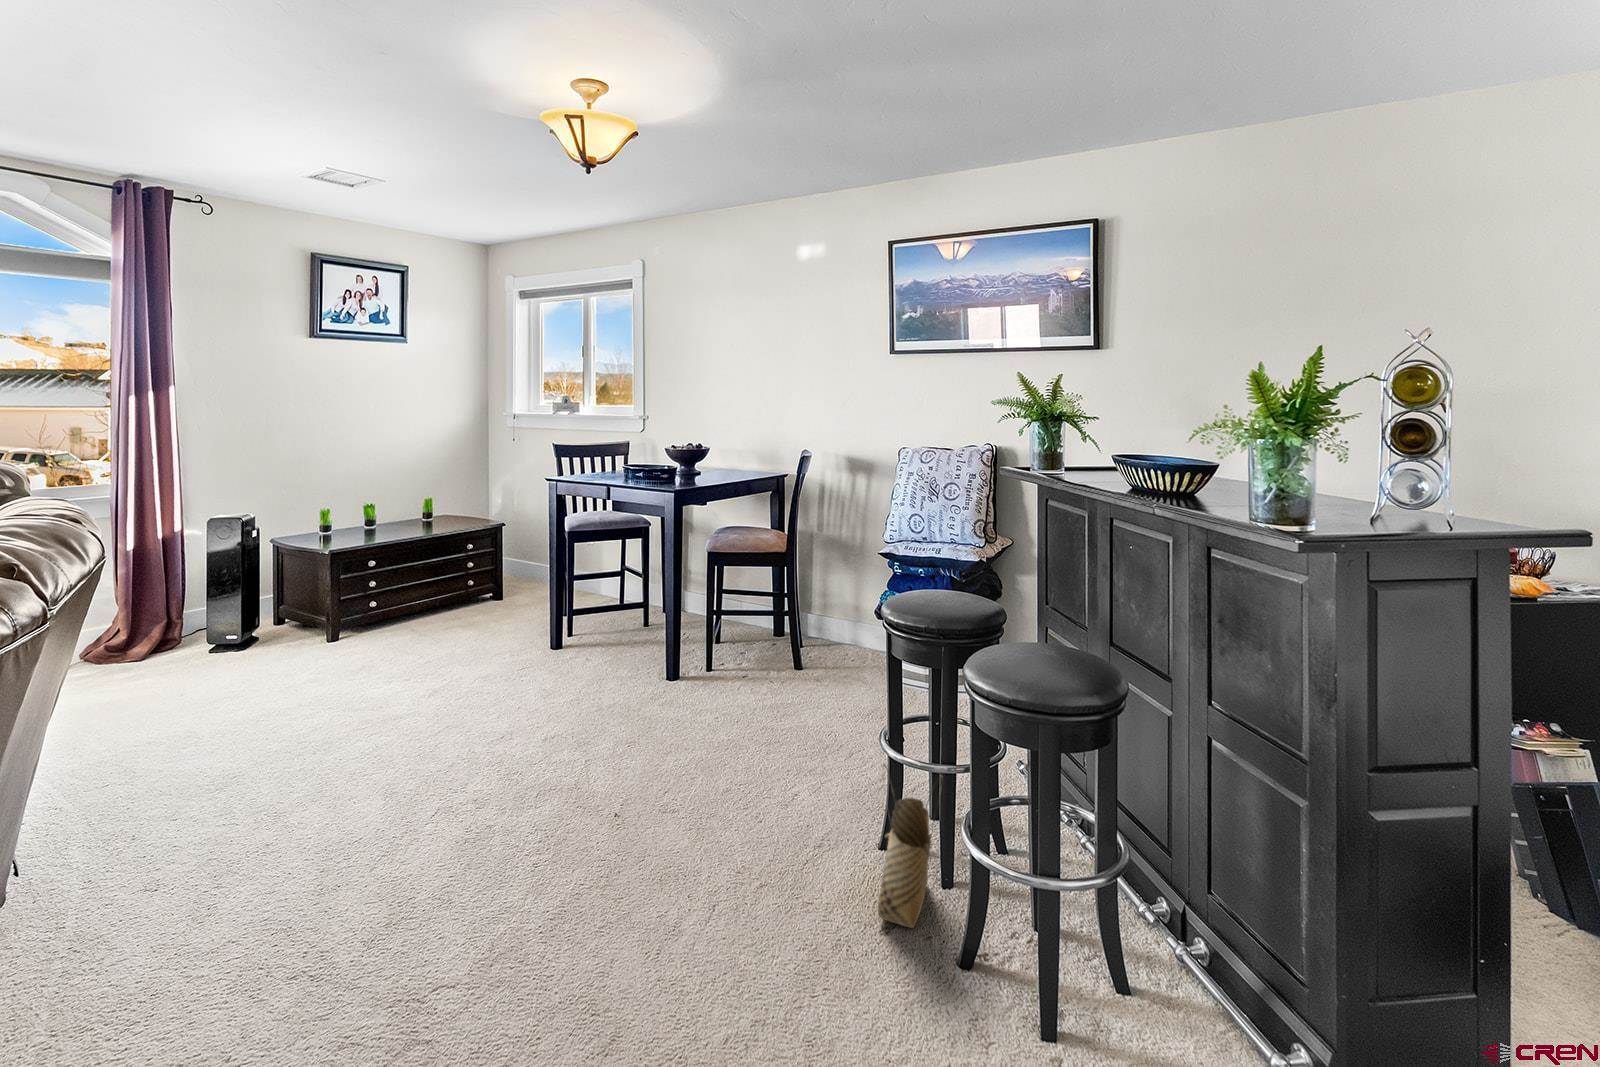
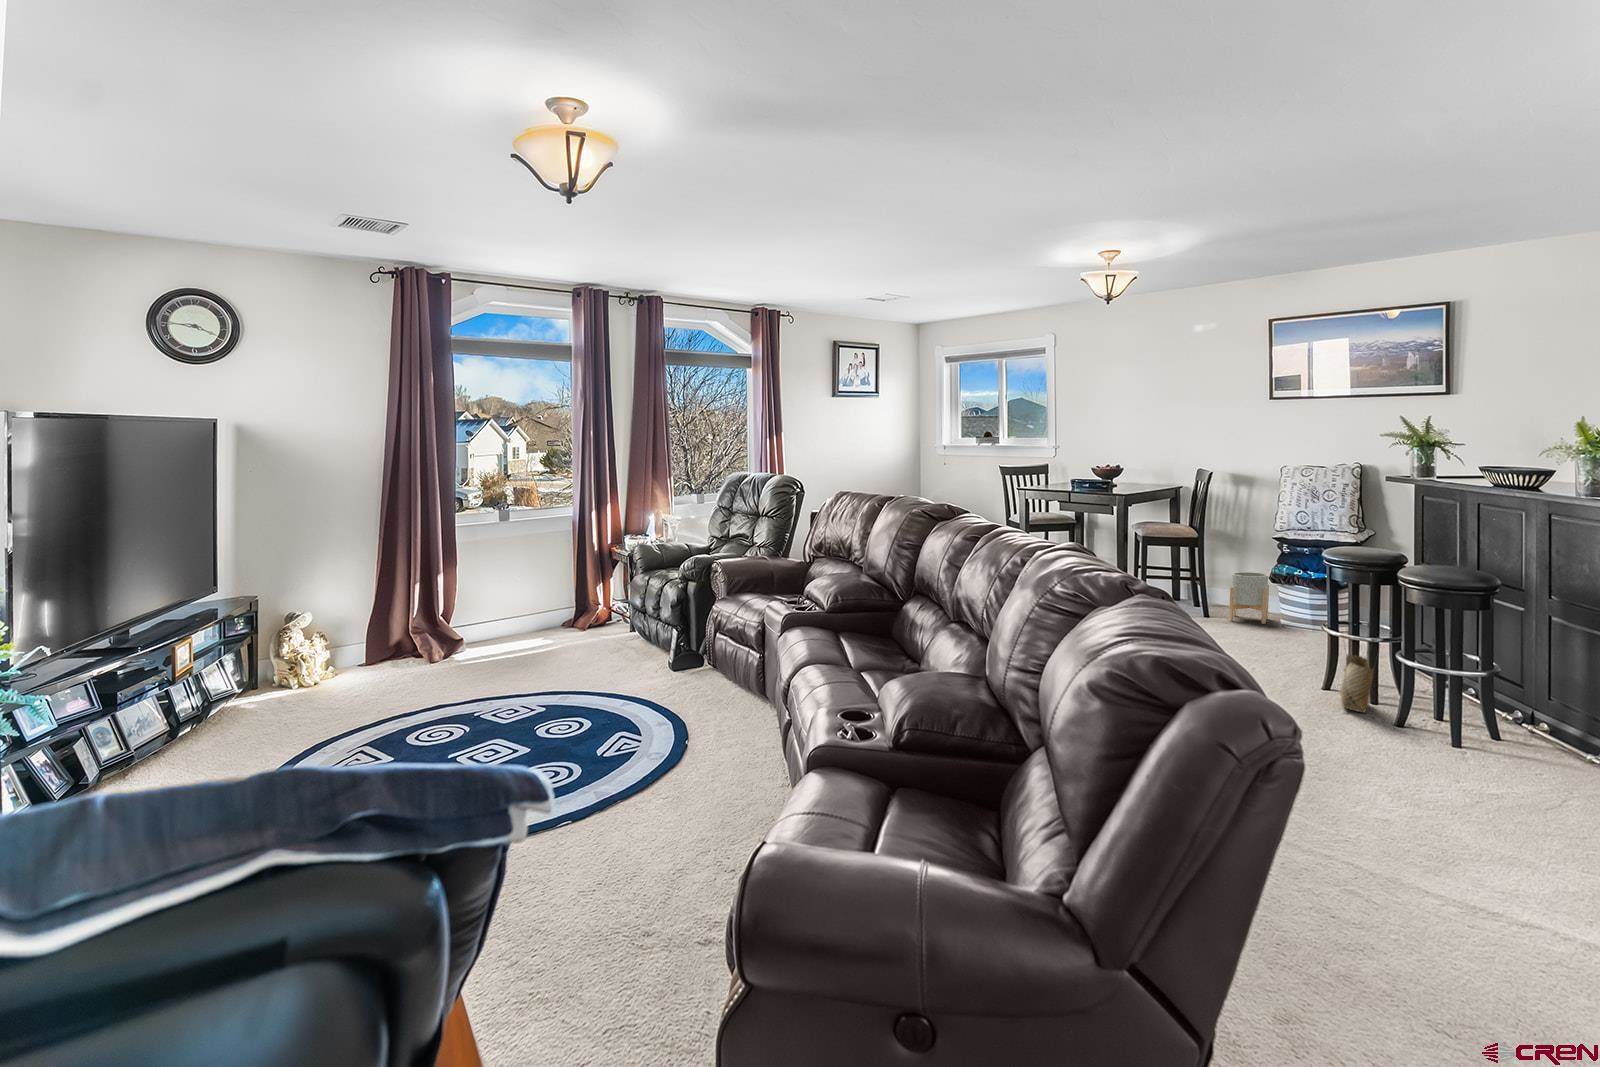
planter: none [826,600,882,677] -> present [1229,572,1269,624]

